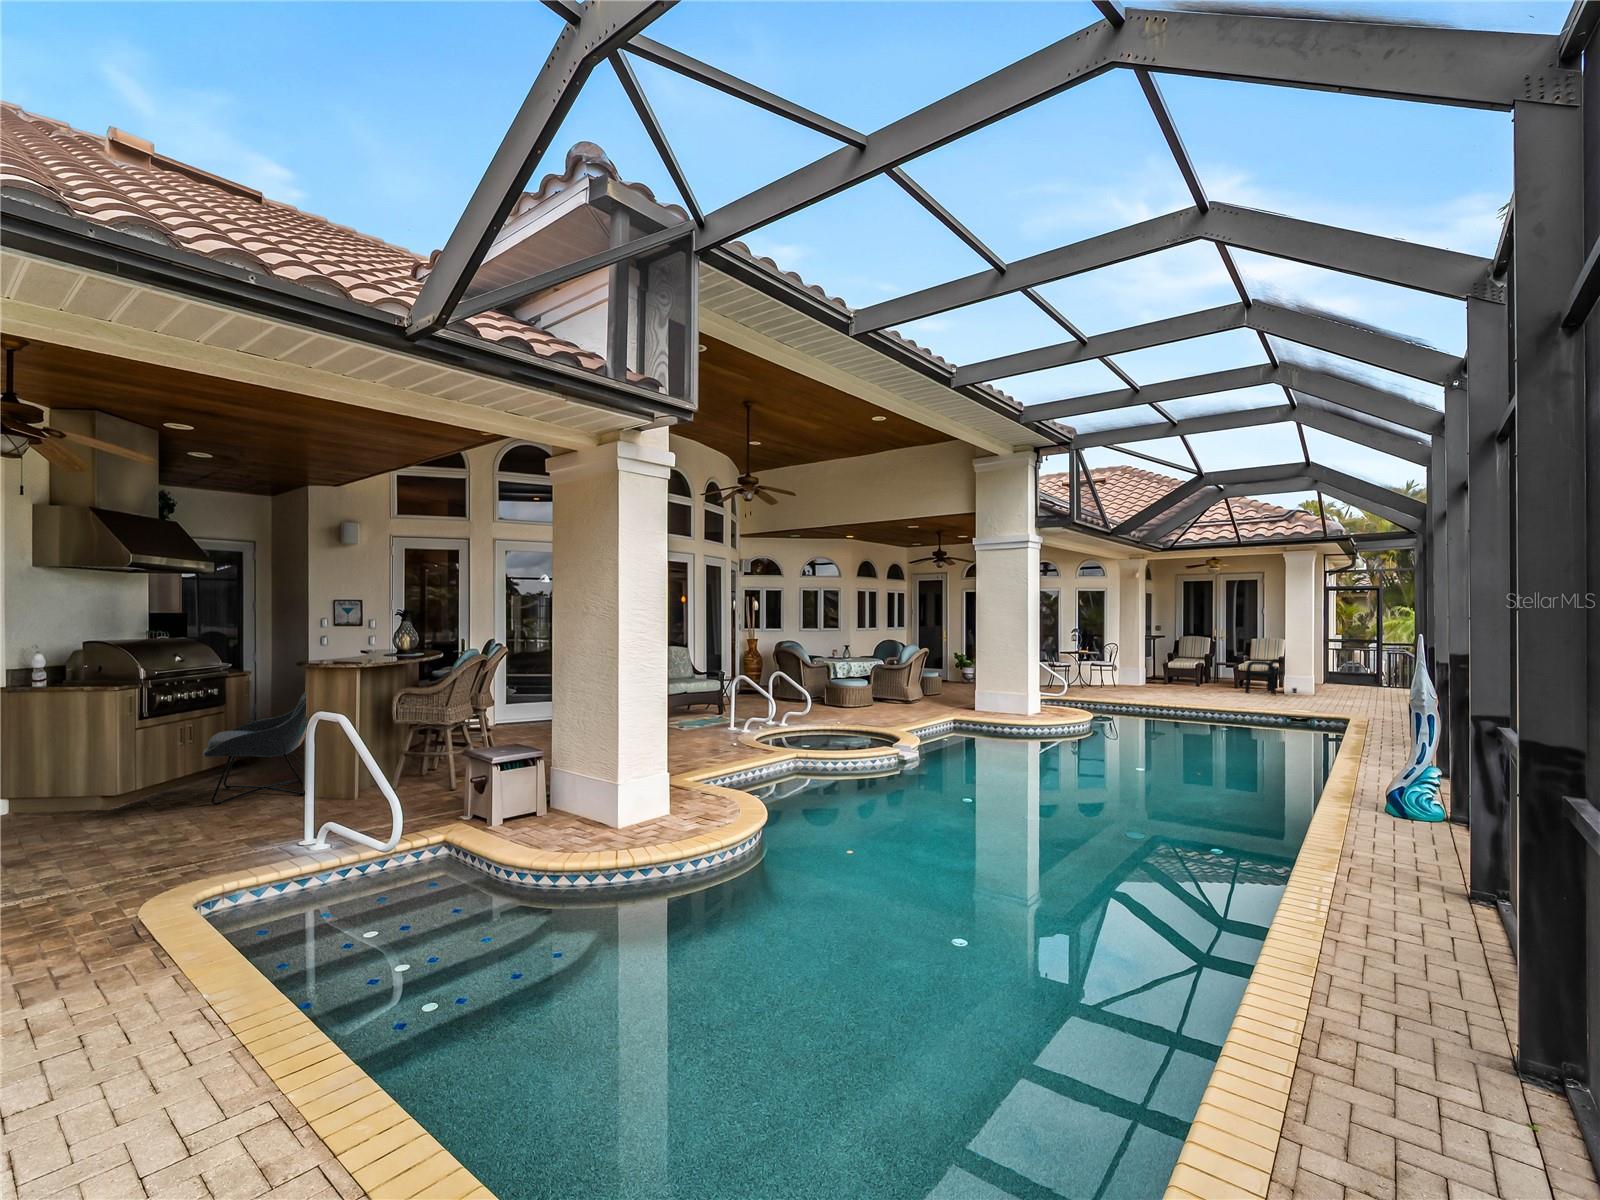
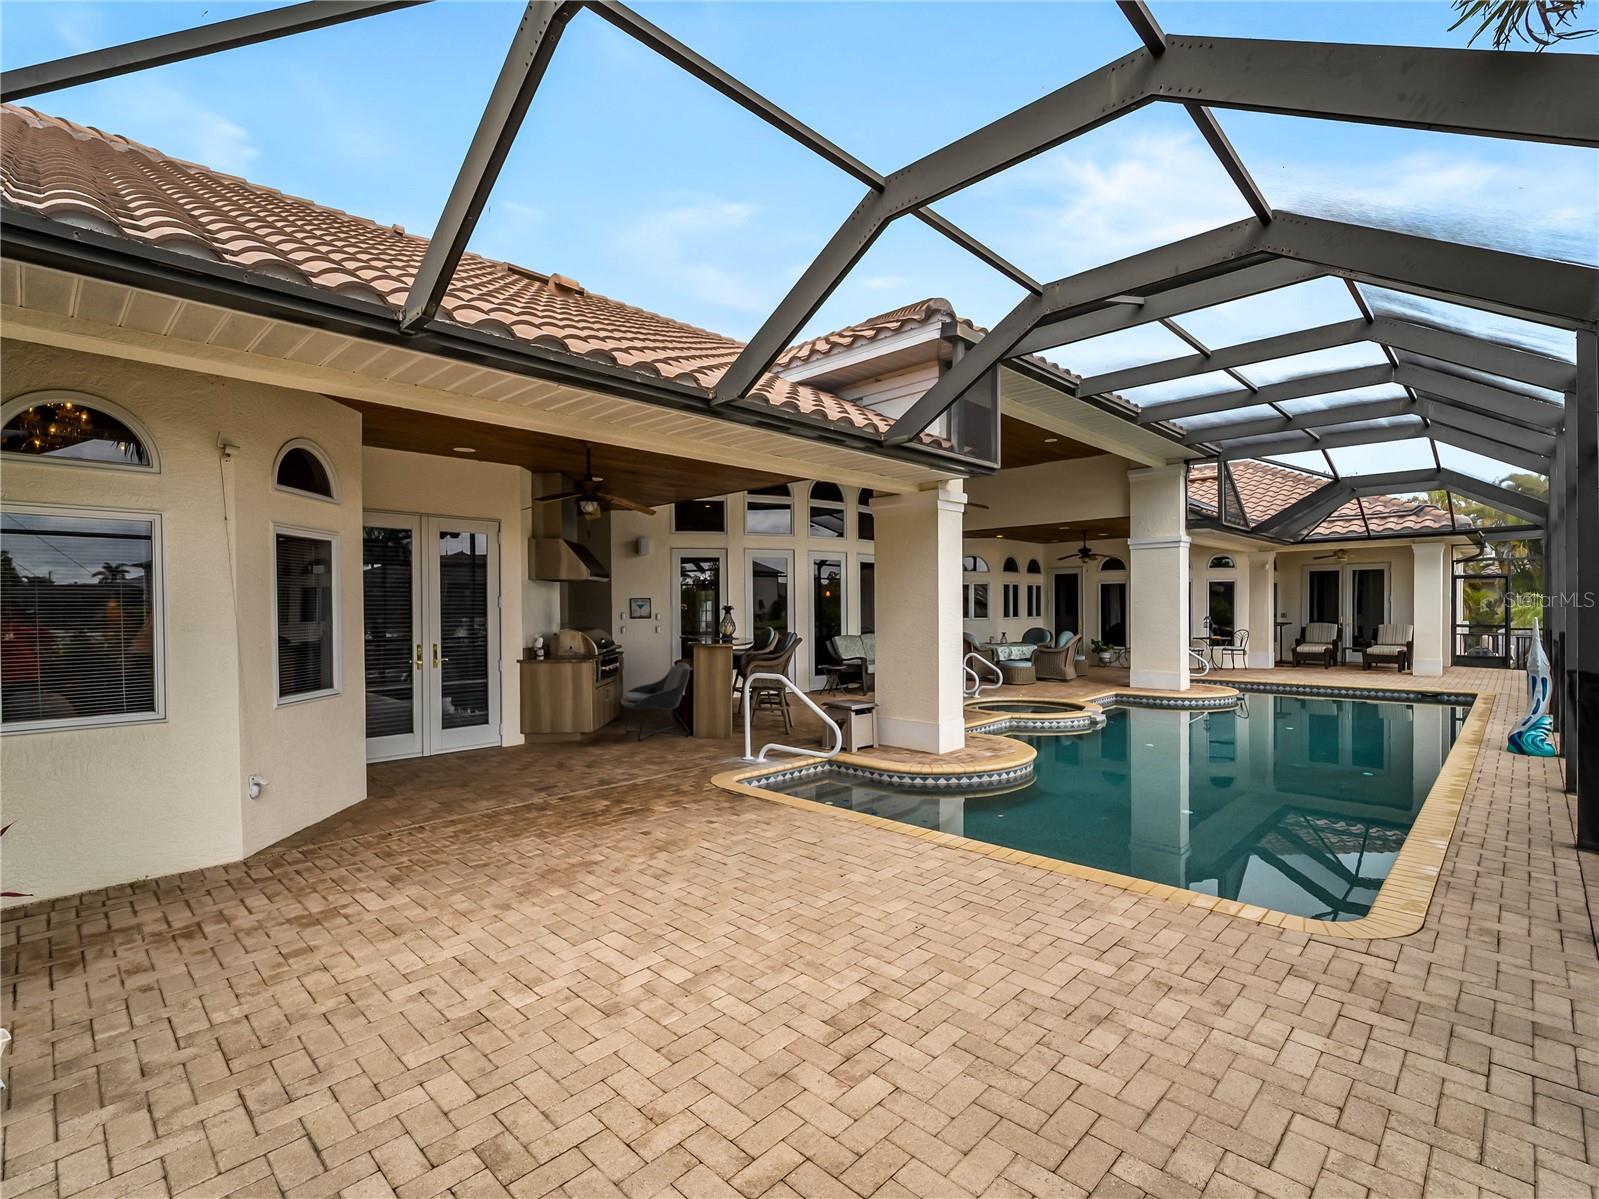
bench: present [1245,659,1297,695] -> none [1375,643,1426,676]

